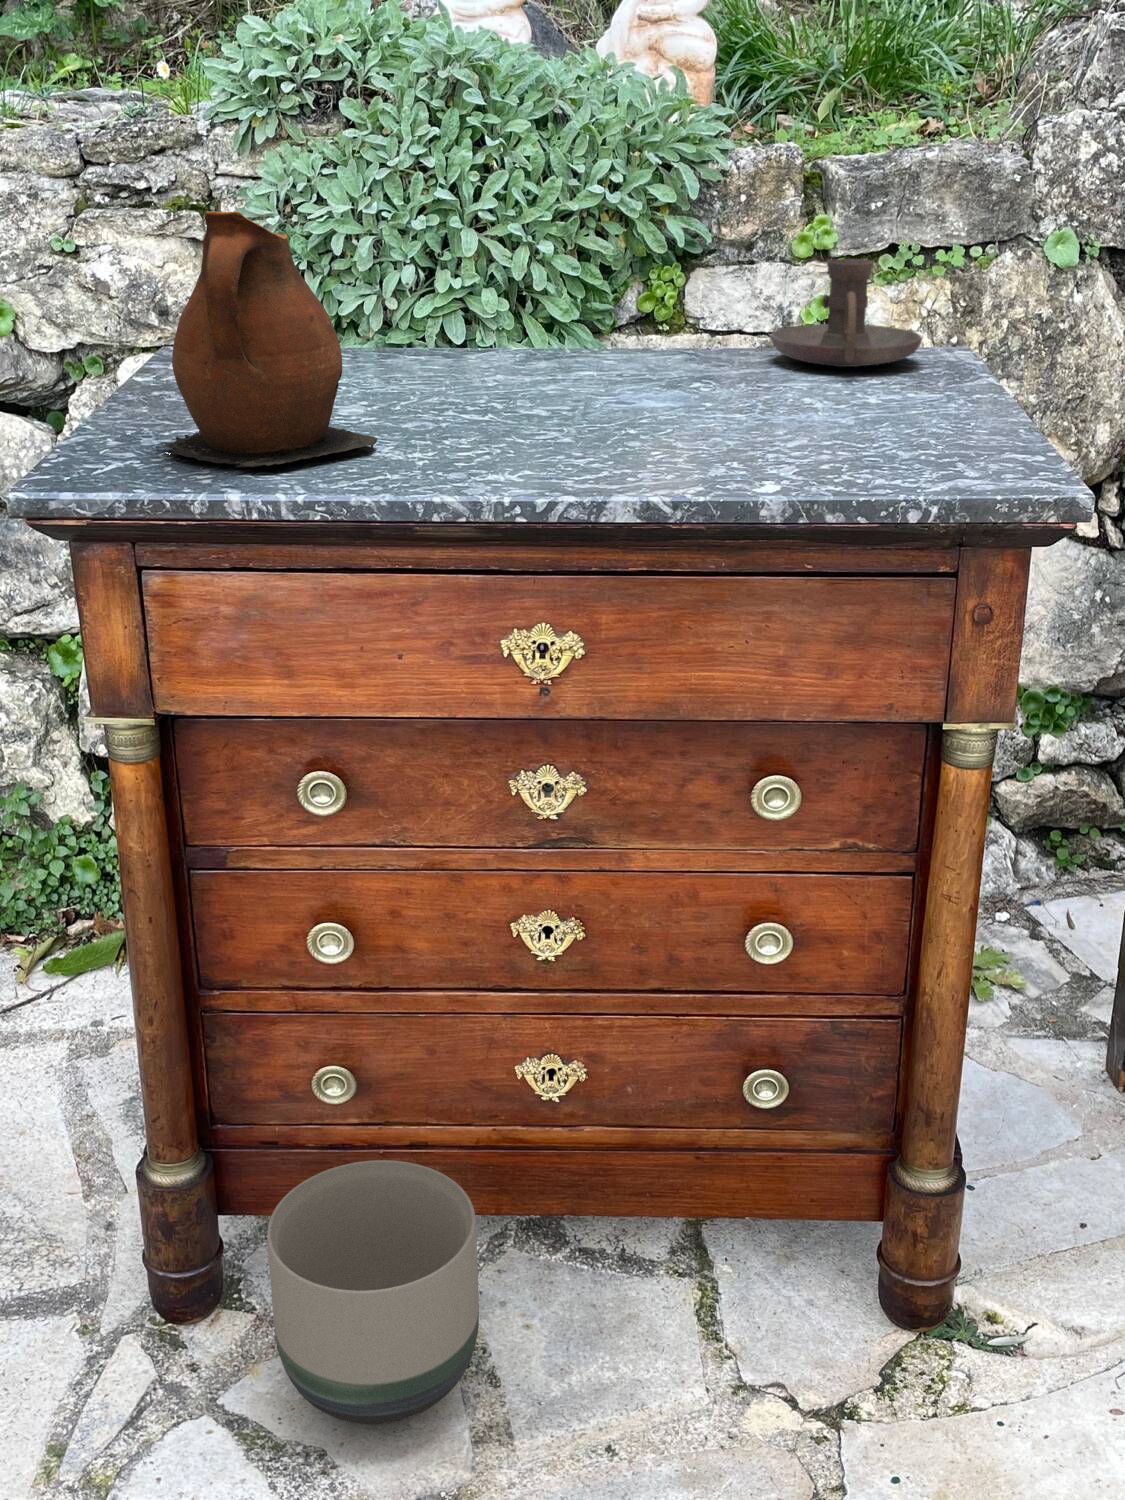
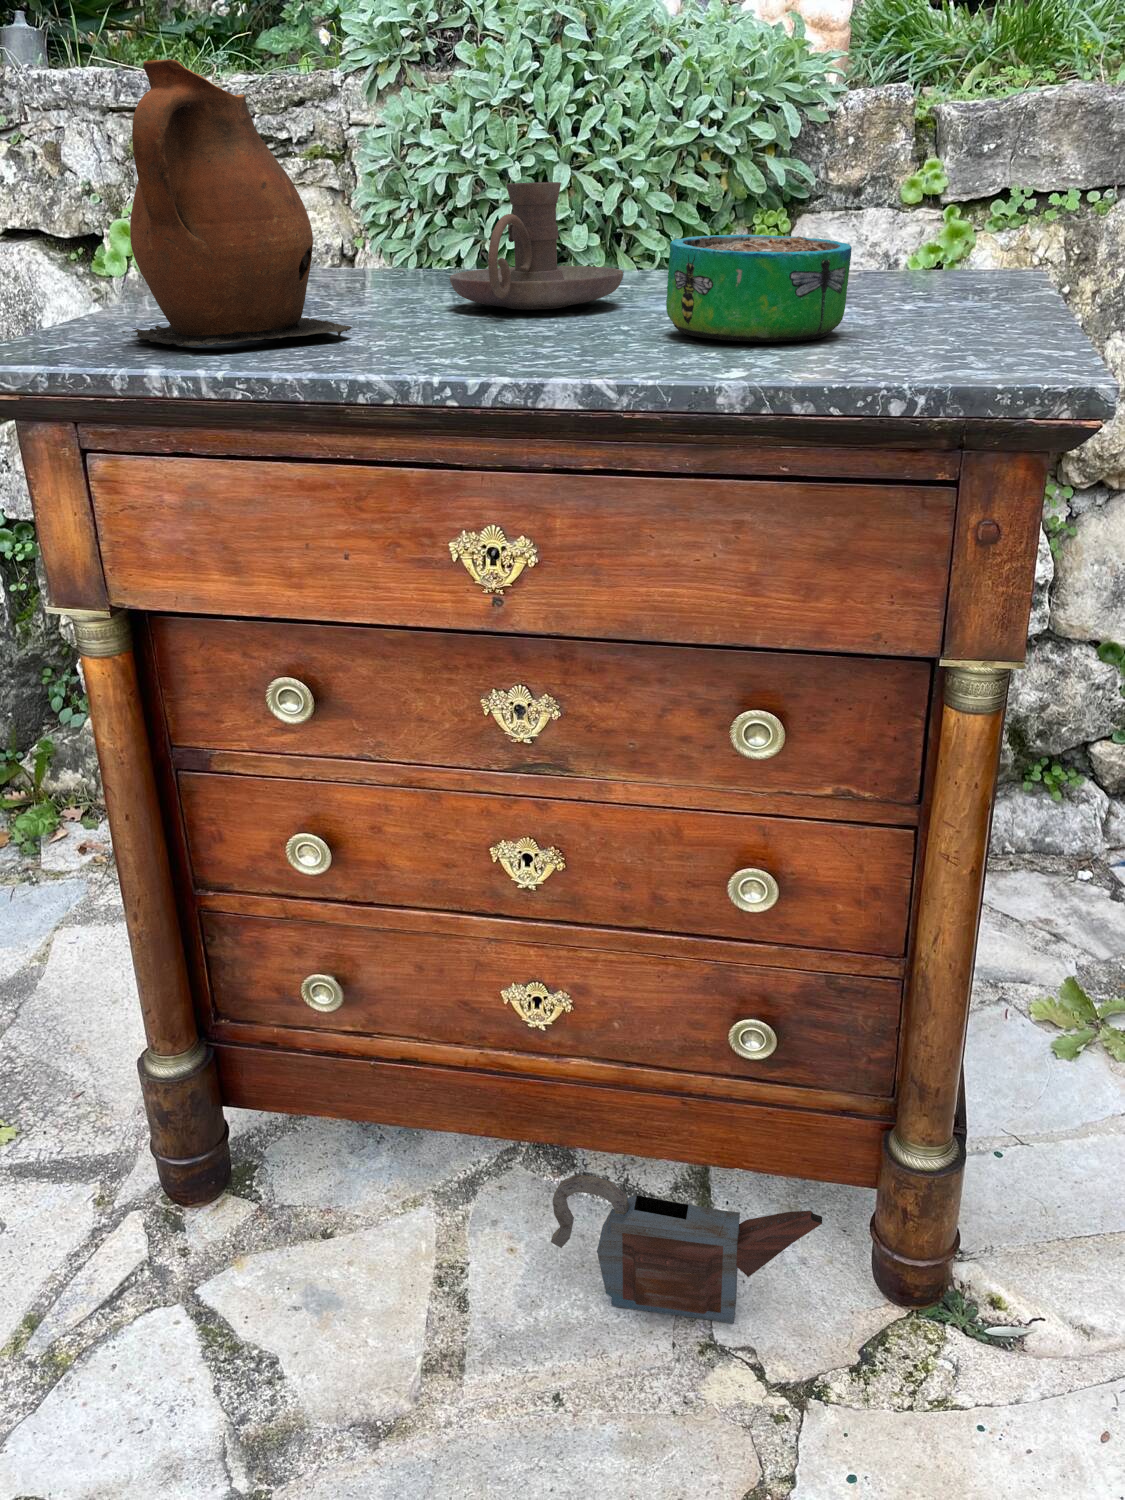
candle holder: present [771,259,922,367] -> present [450,182,623,309]
decorative bowl: none [667,346,832,451] -> present [666,234,852,342]
planter: present [267,1160,479,1424] -> none [225,1072,445,1339]
watering can: none [580,1234,841,1363] -> present [551,1175,822,1323]

